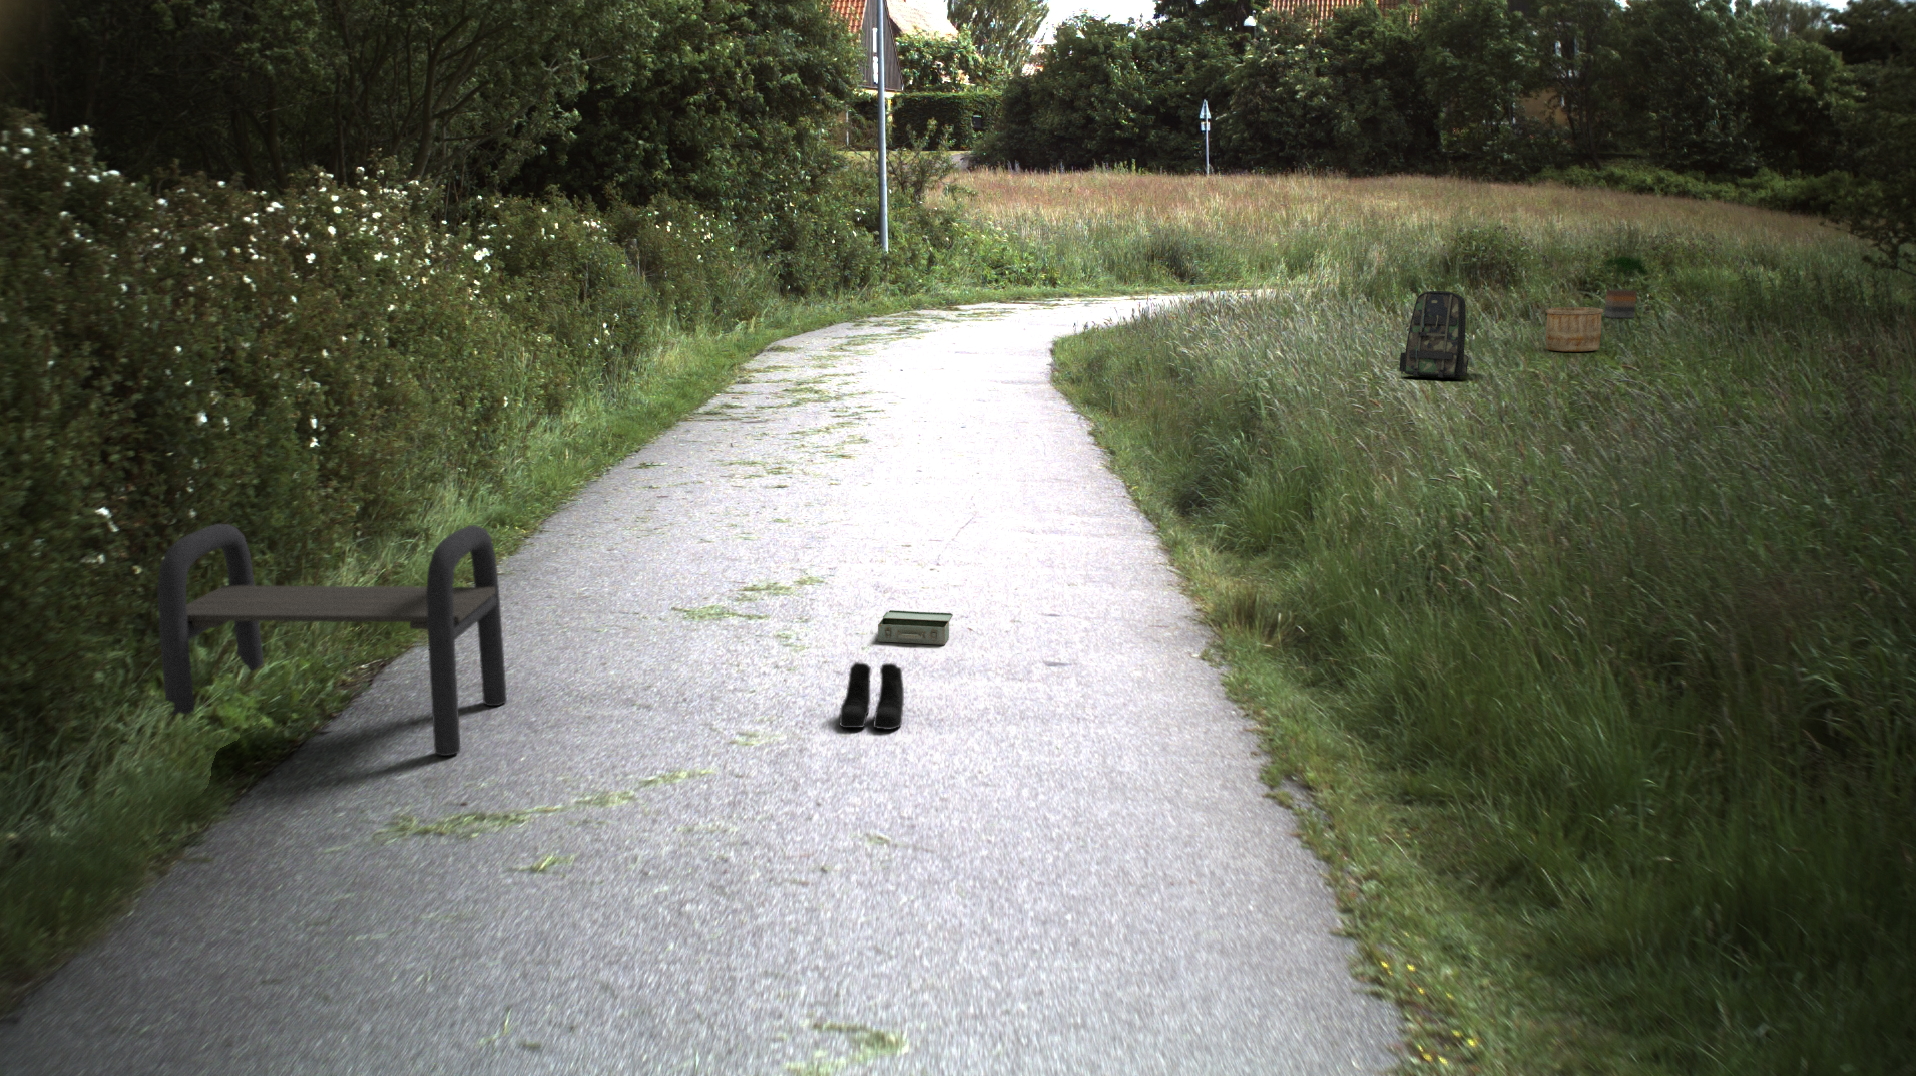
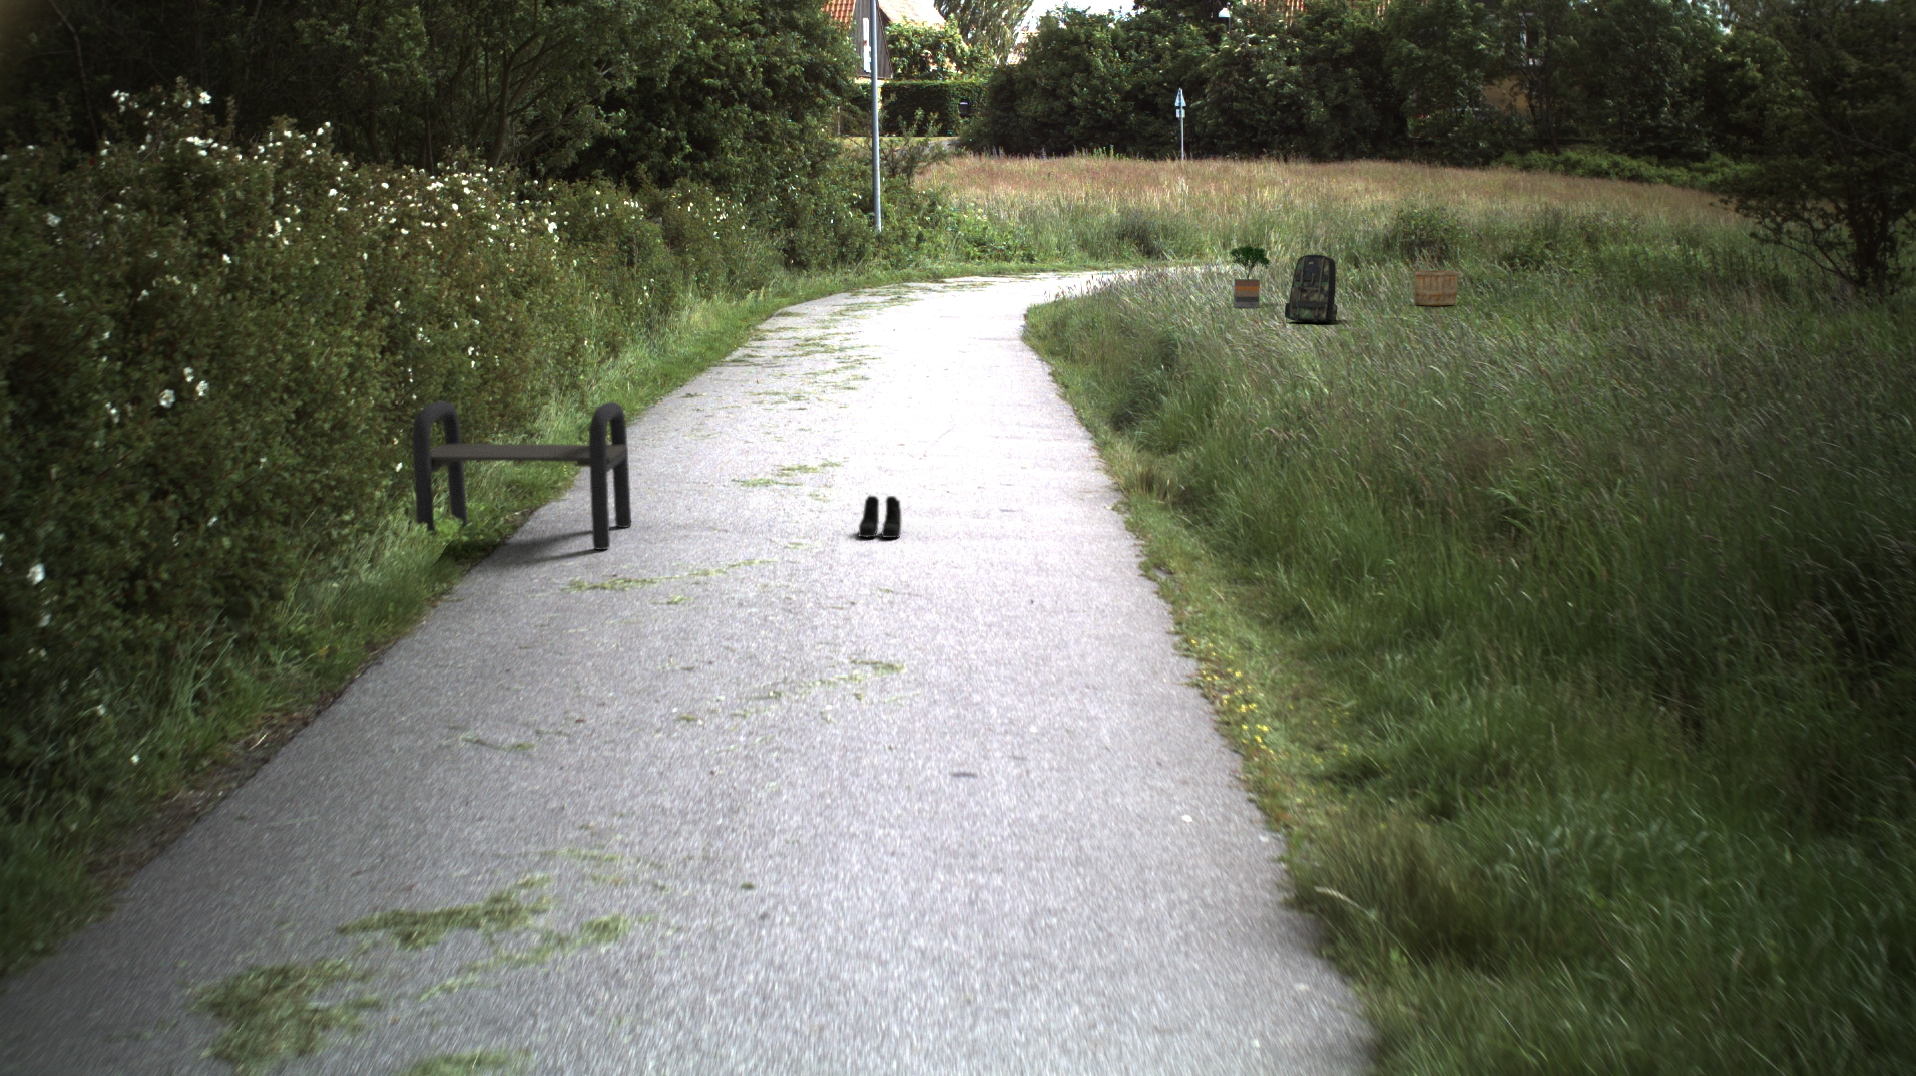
potted tree: present [1604,257,1647,318] -> present [1230,245,1270,308]
toolbox: present [878,610,953,645] -> none [882,477,936,498]

